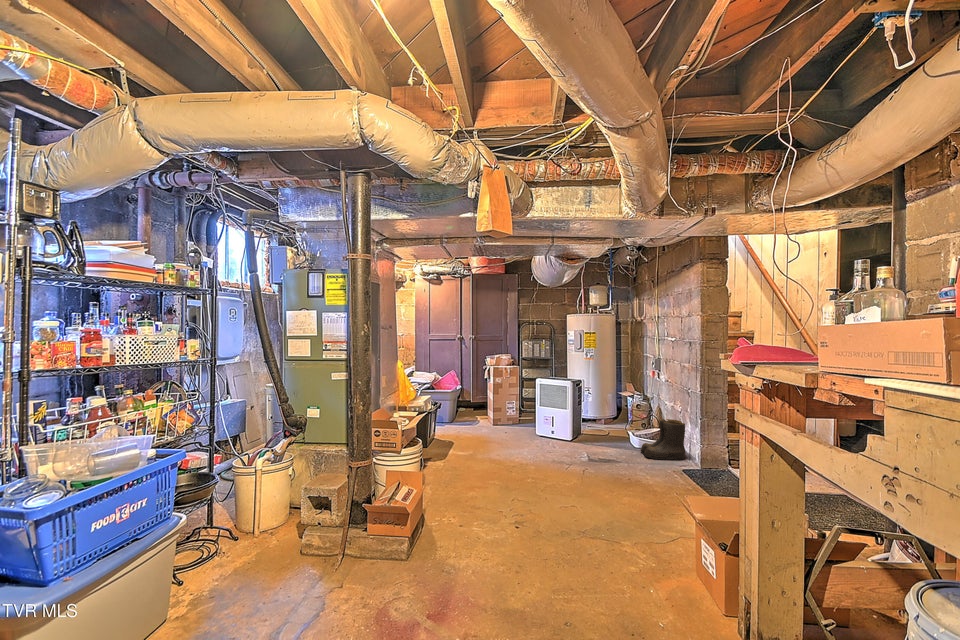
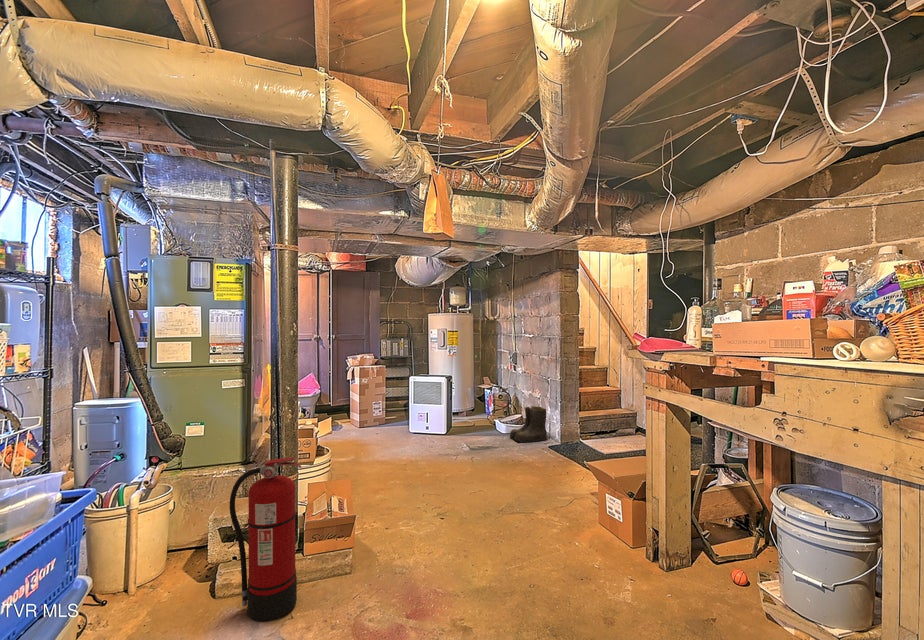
fire extinguisher: none [302,444,354,585] -> present [230,457,301,622]

